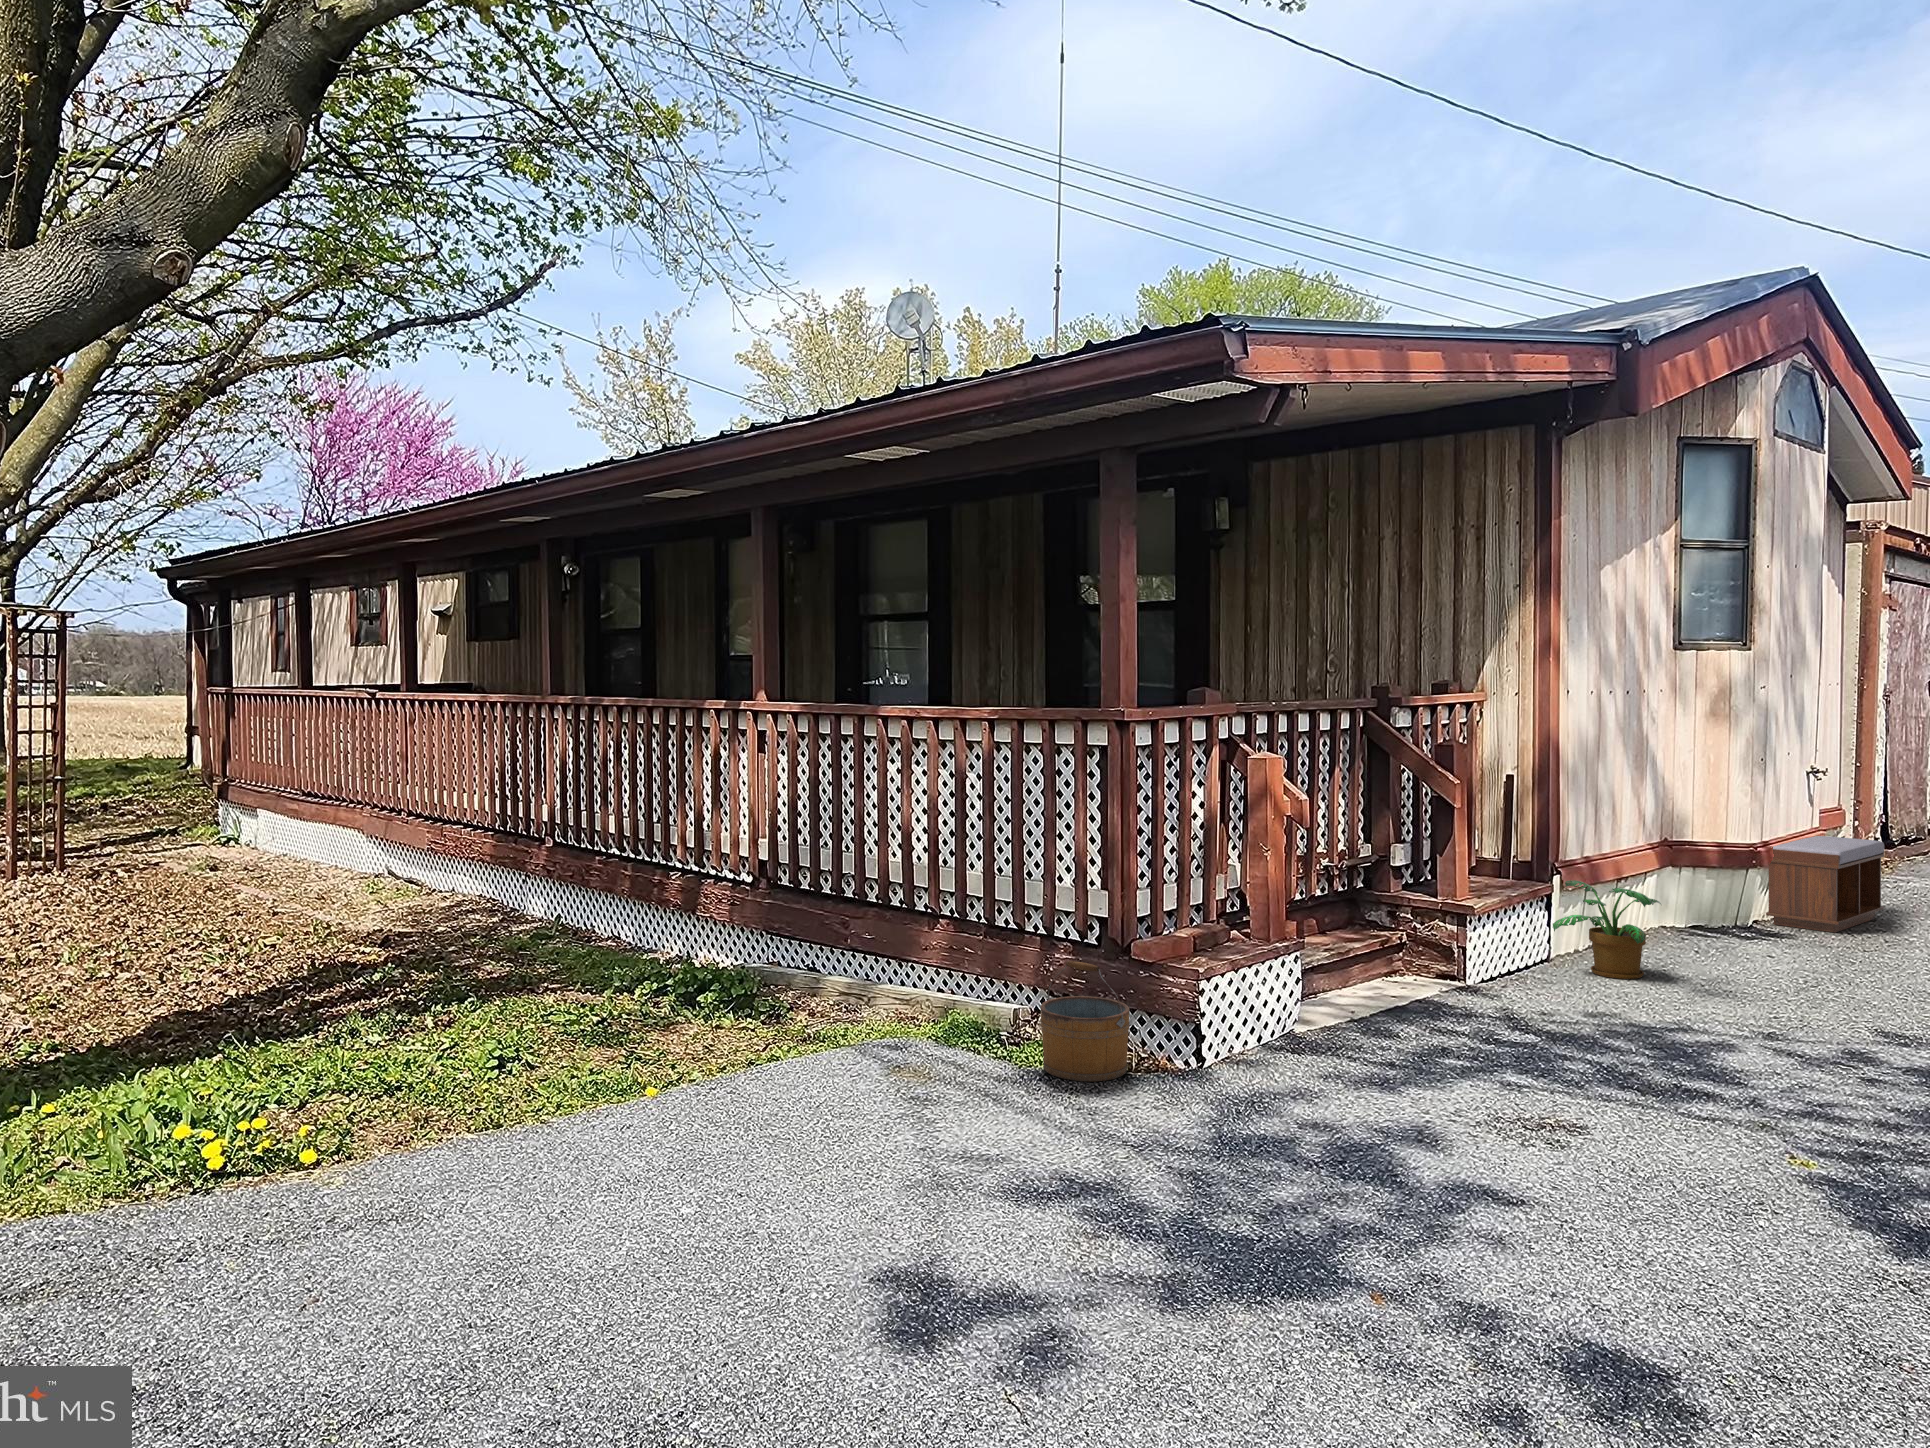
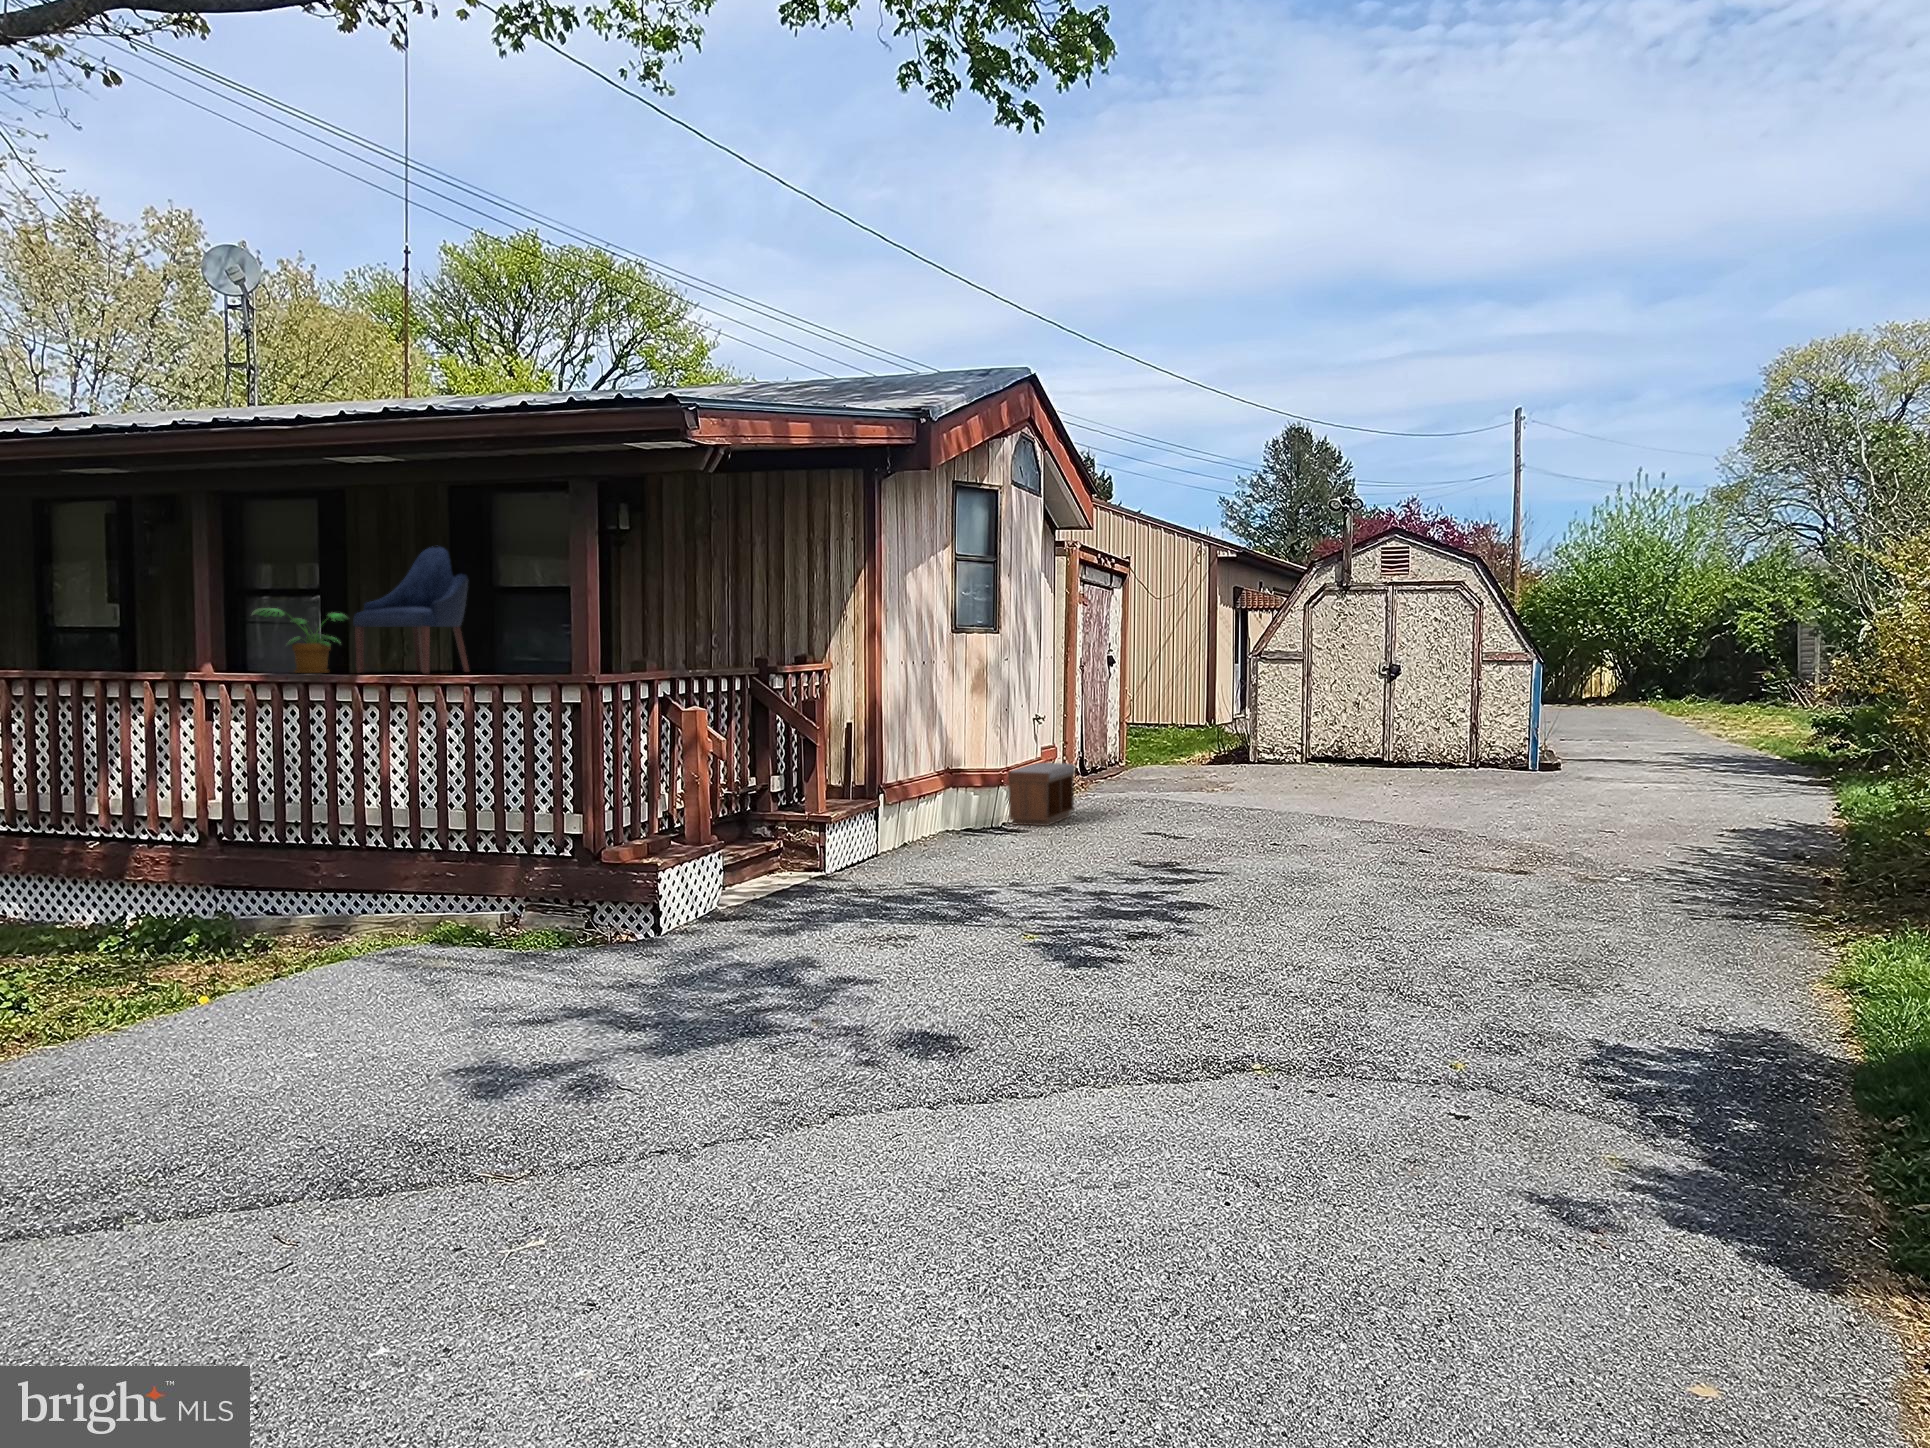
chair: none [929,557,1046,701] -> present [353,547,469,674]
potted plant: present [1553,880,1661,979] -> present [252,608,346,673]
bucket: present [1041,961,1130,1082] -> none [535,866,605,953]

